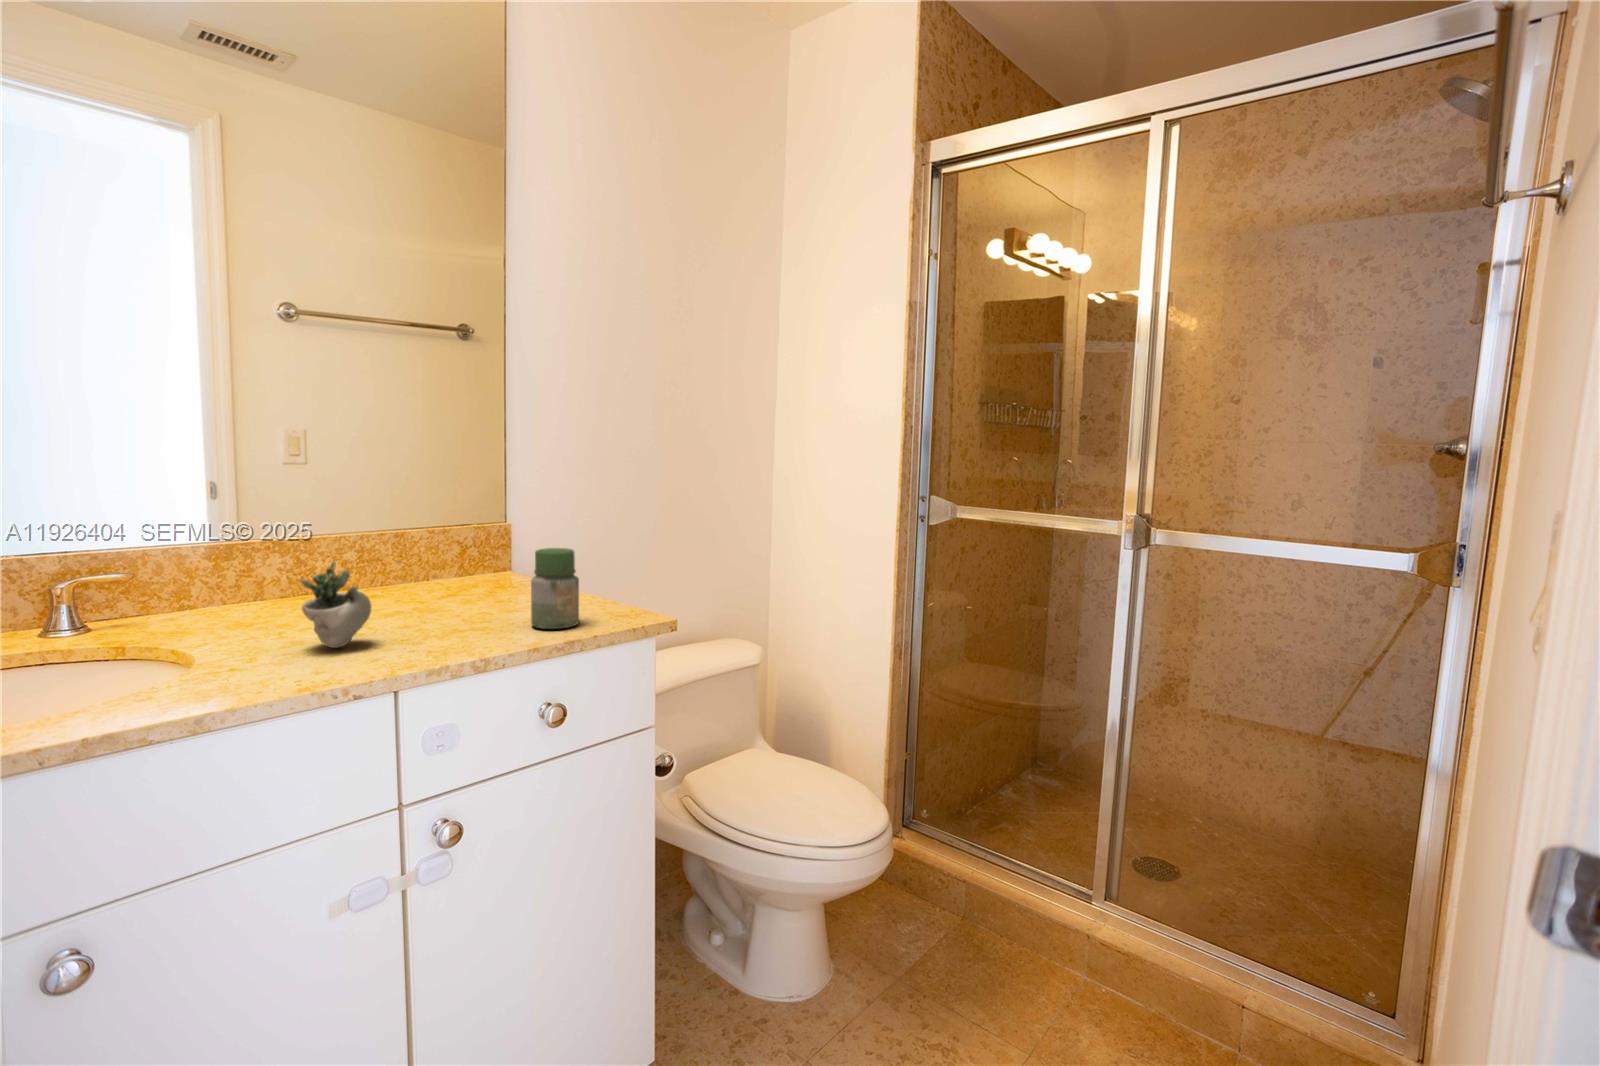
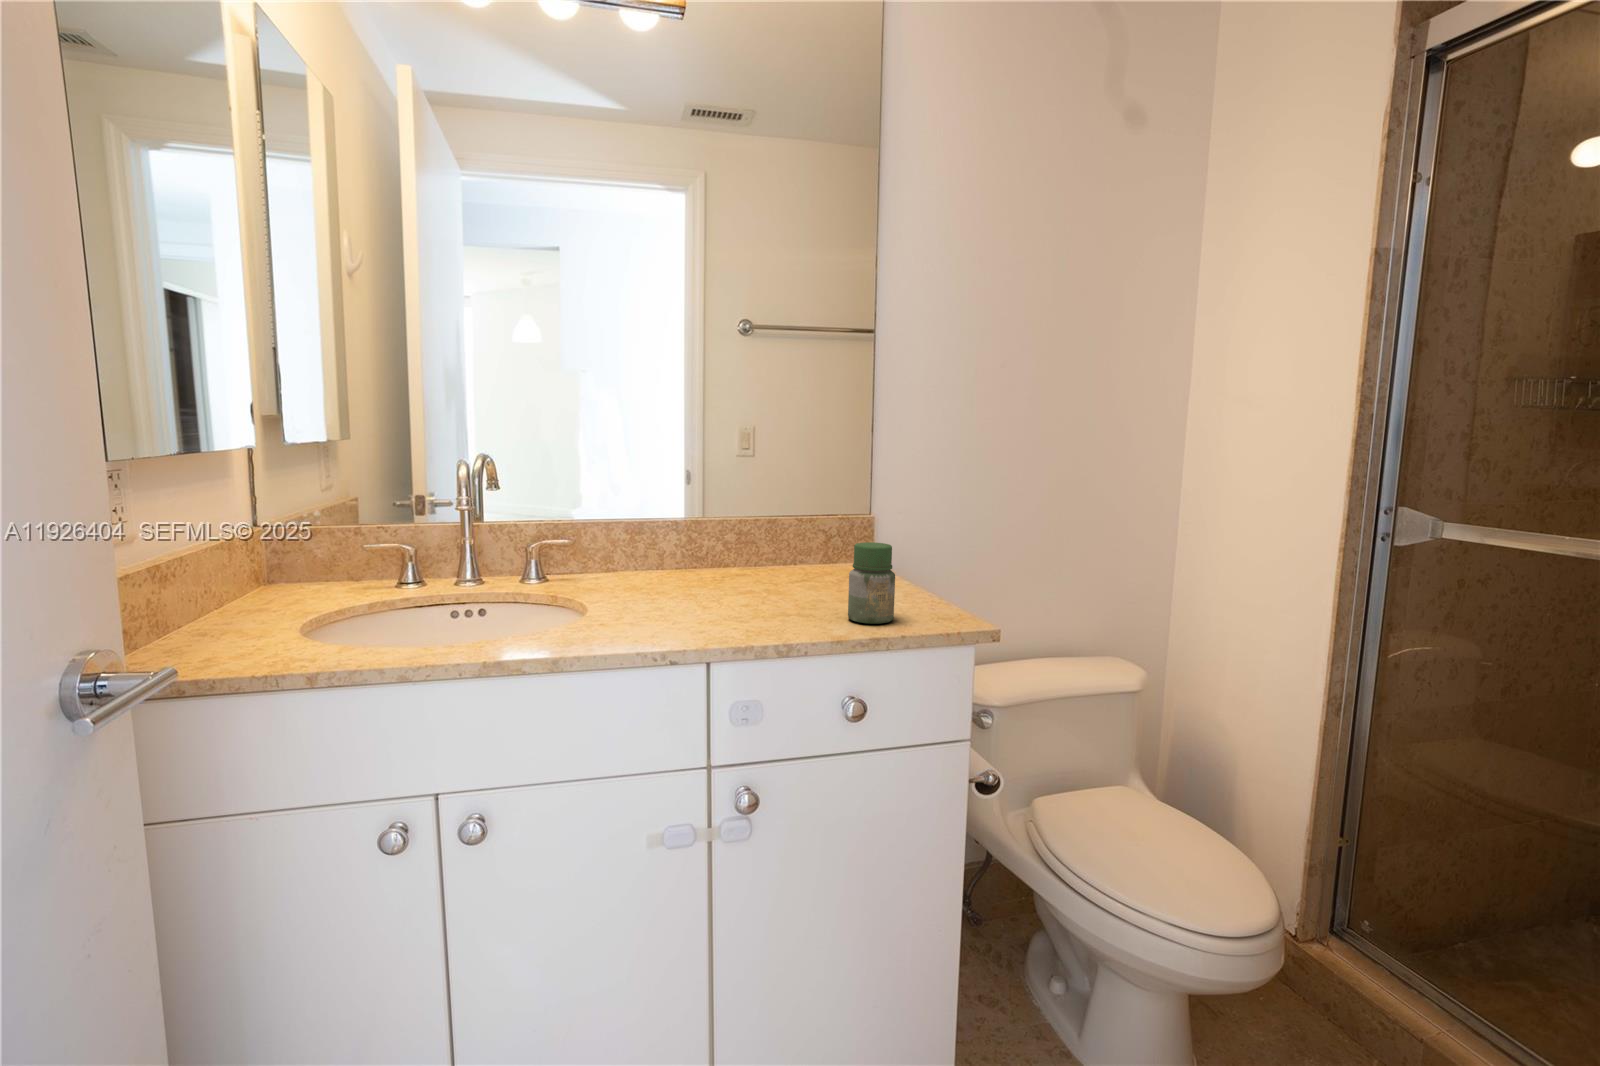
succulent plant: present [300,560,401,648] -> none [659,541,727,616]

